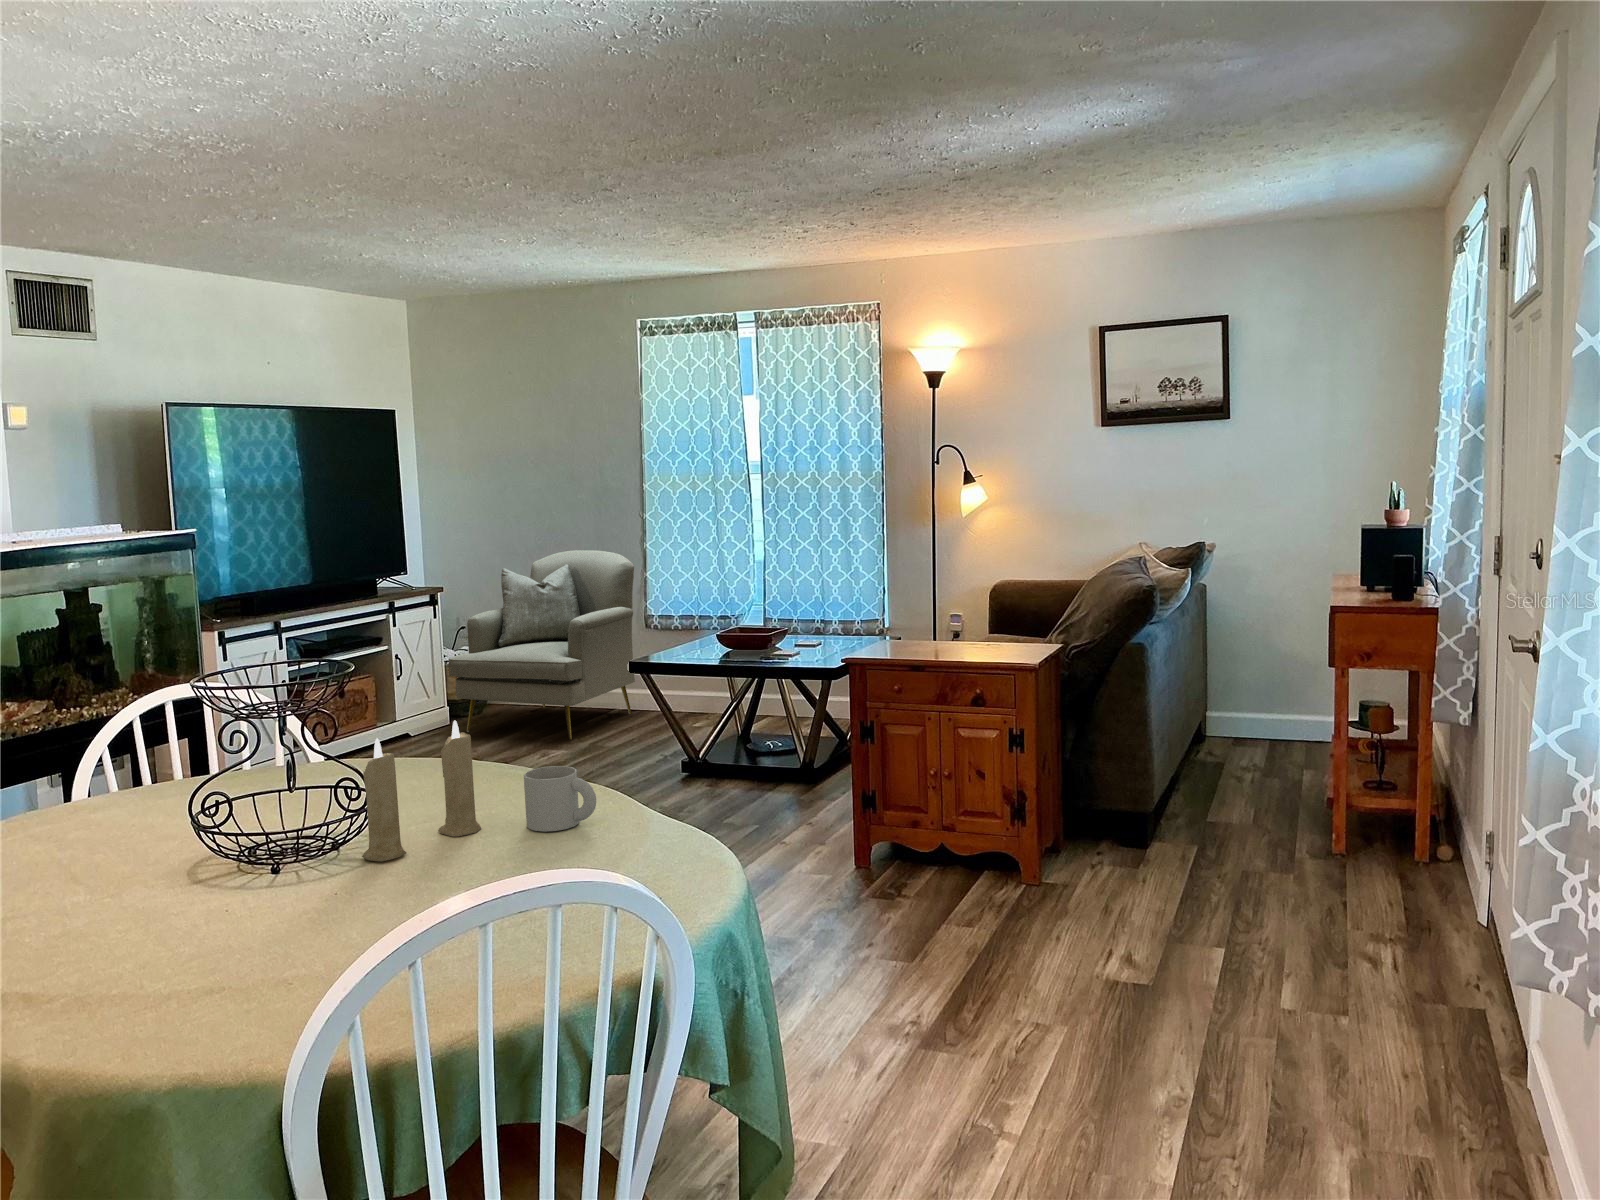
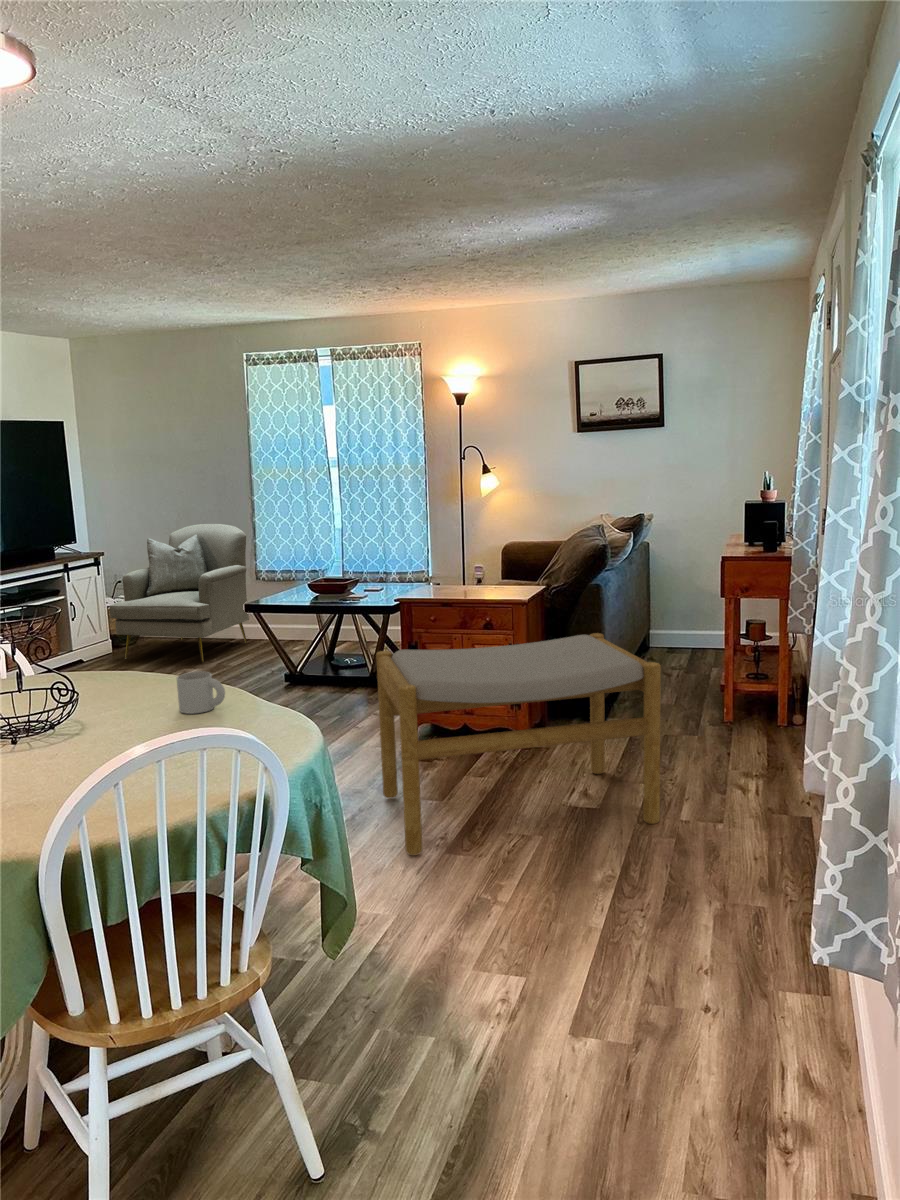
footstool: none [818,716,1254,1049] -> present [376,633,661,855]
candle: present [362,720,481,862] -> none [67,640,149,735]

